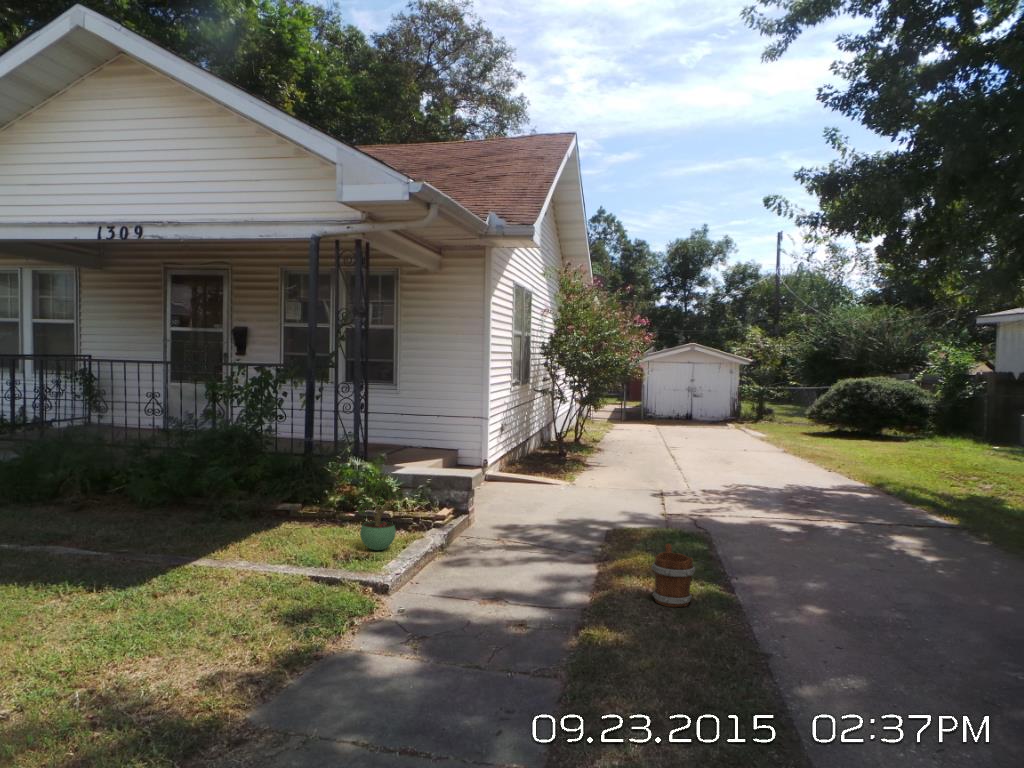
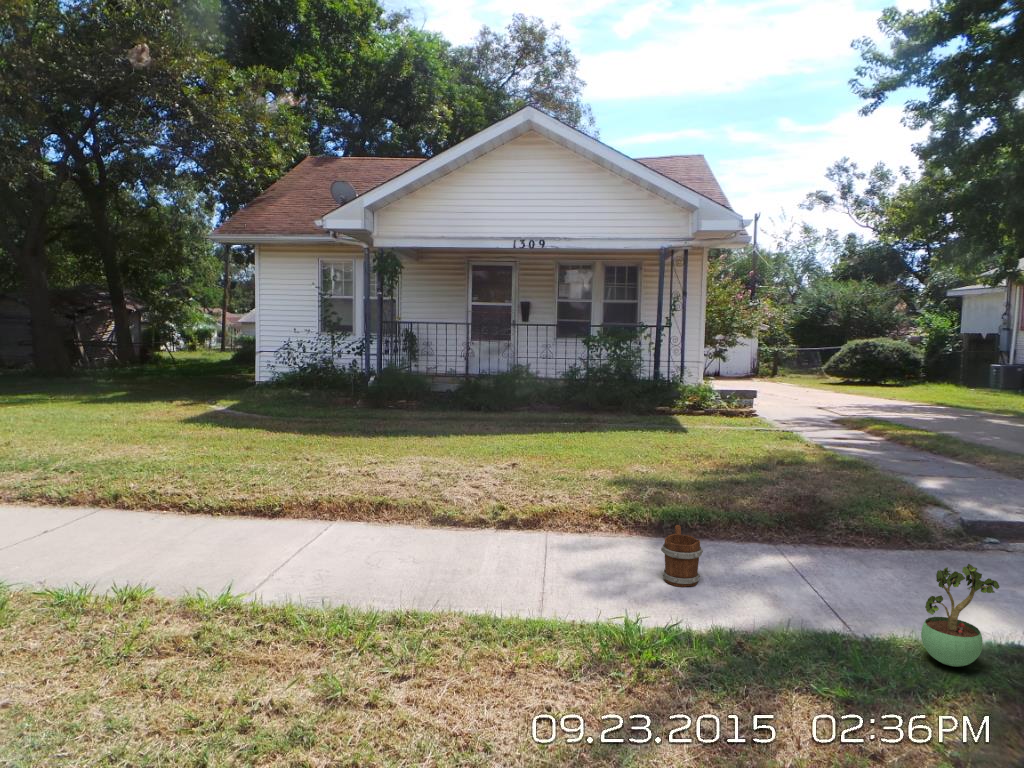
potted plant: present [357,481,403,550] -> present [921,564,999,667]

